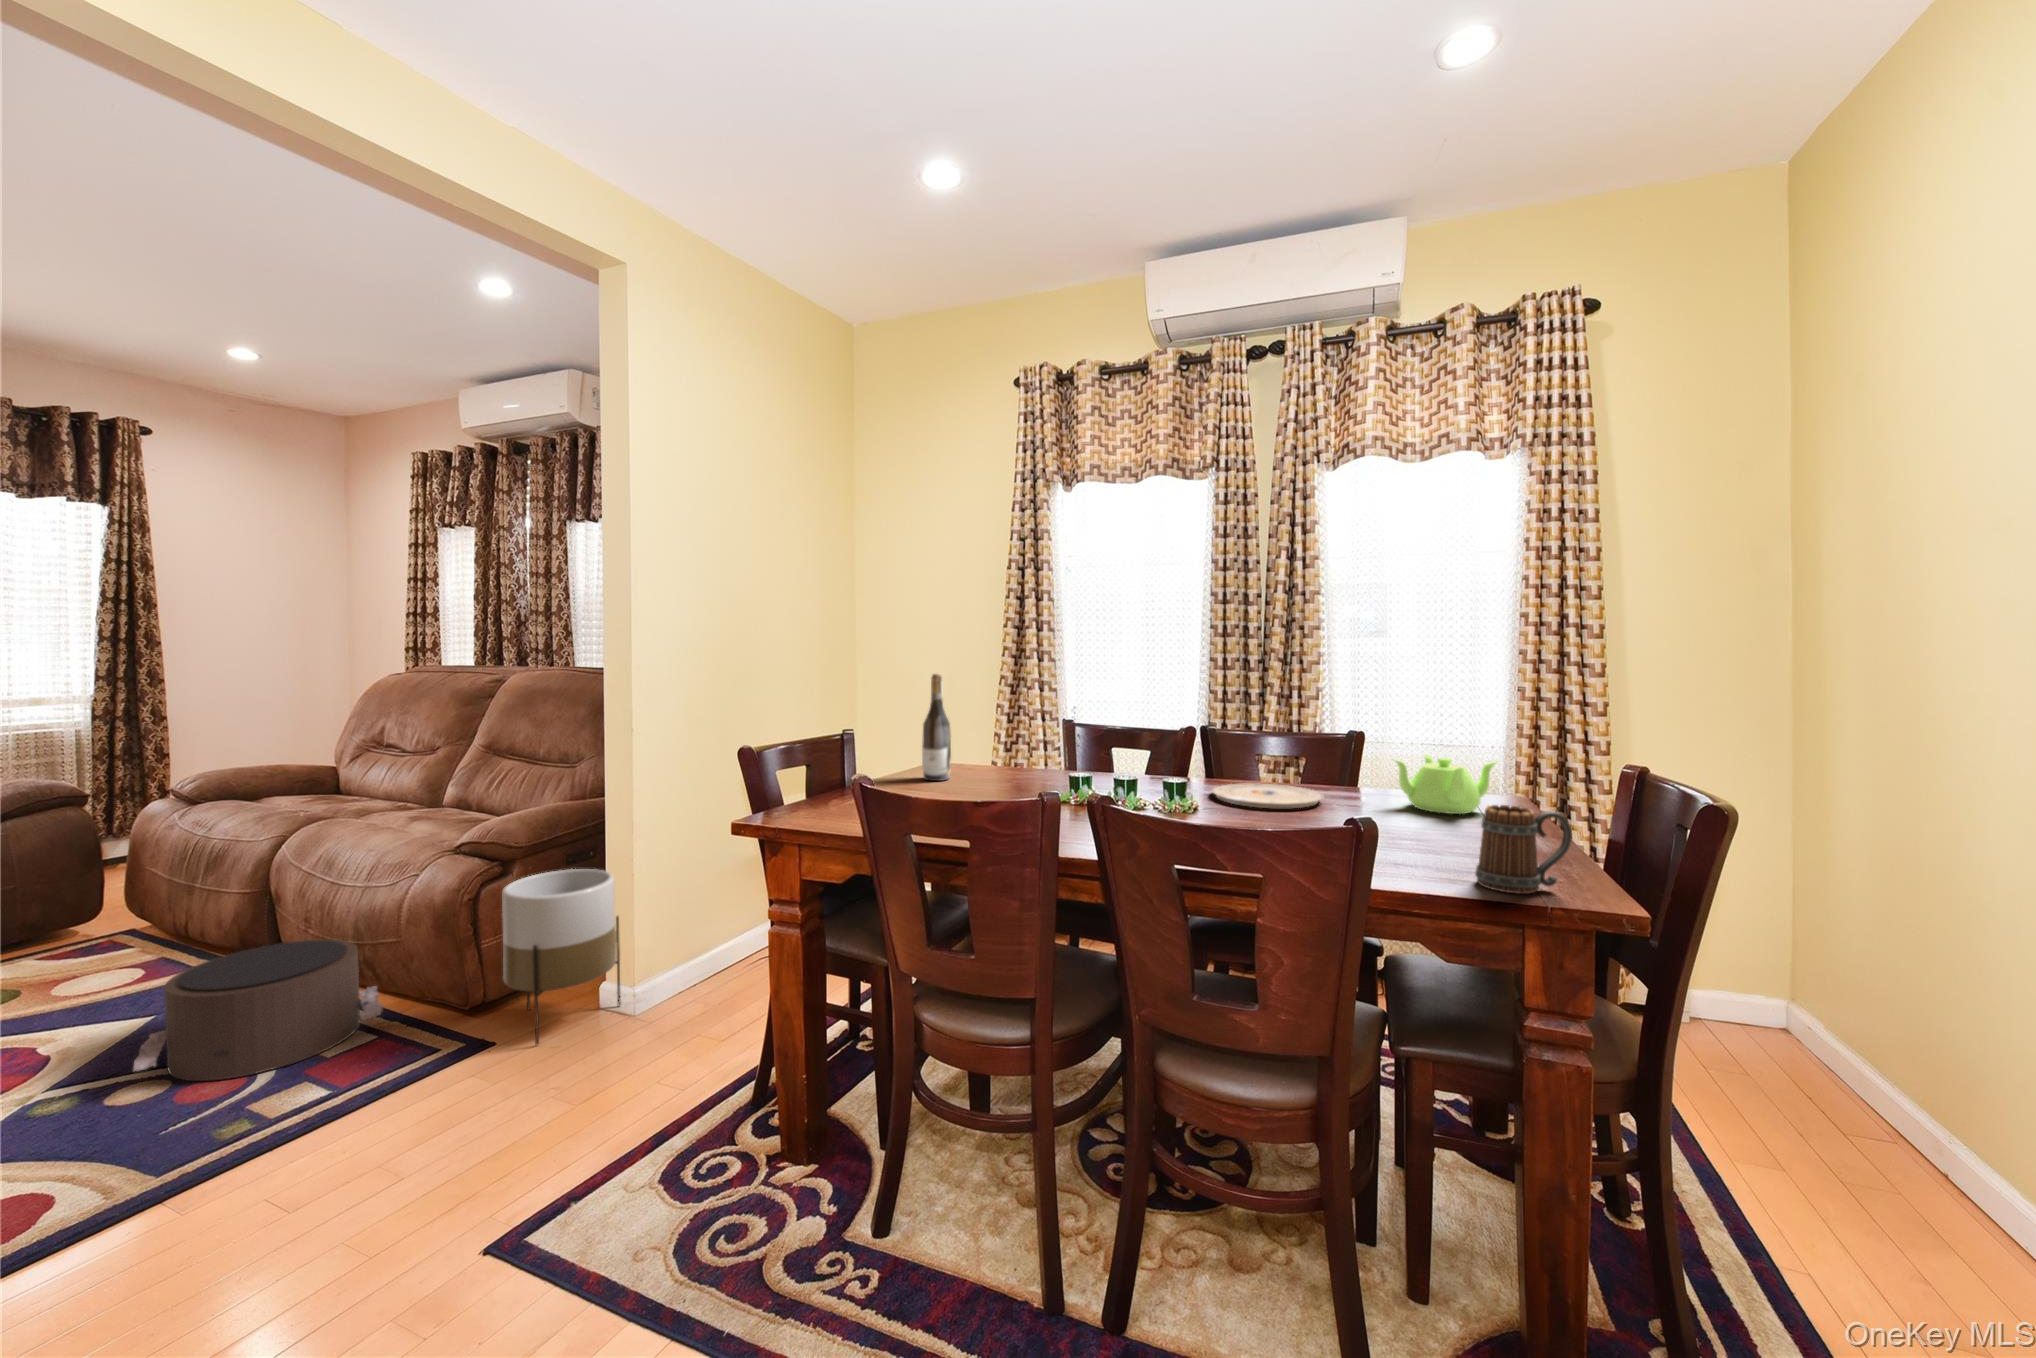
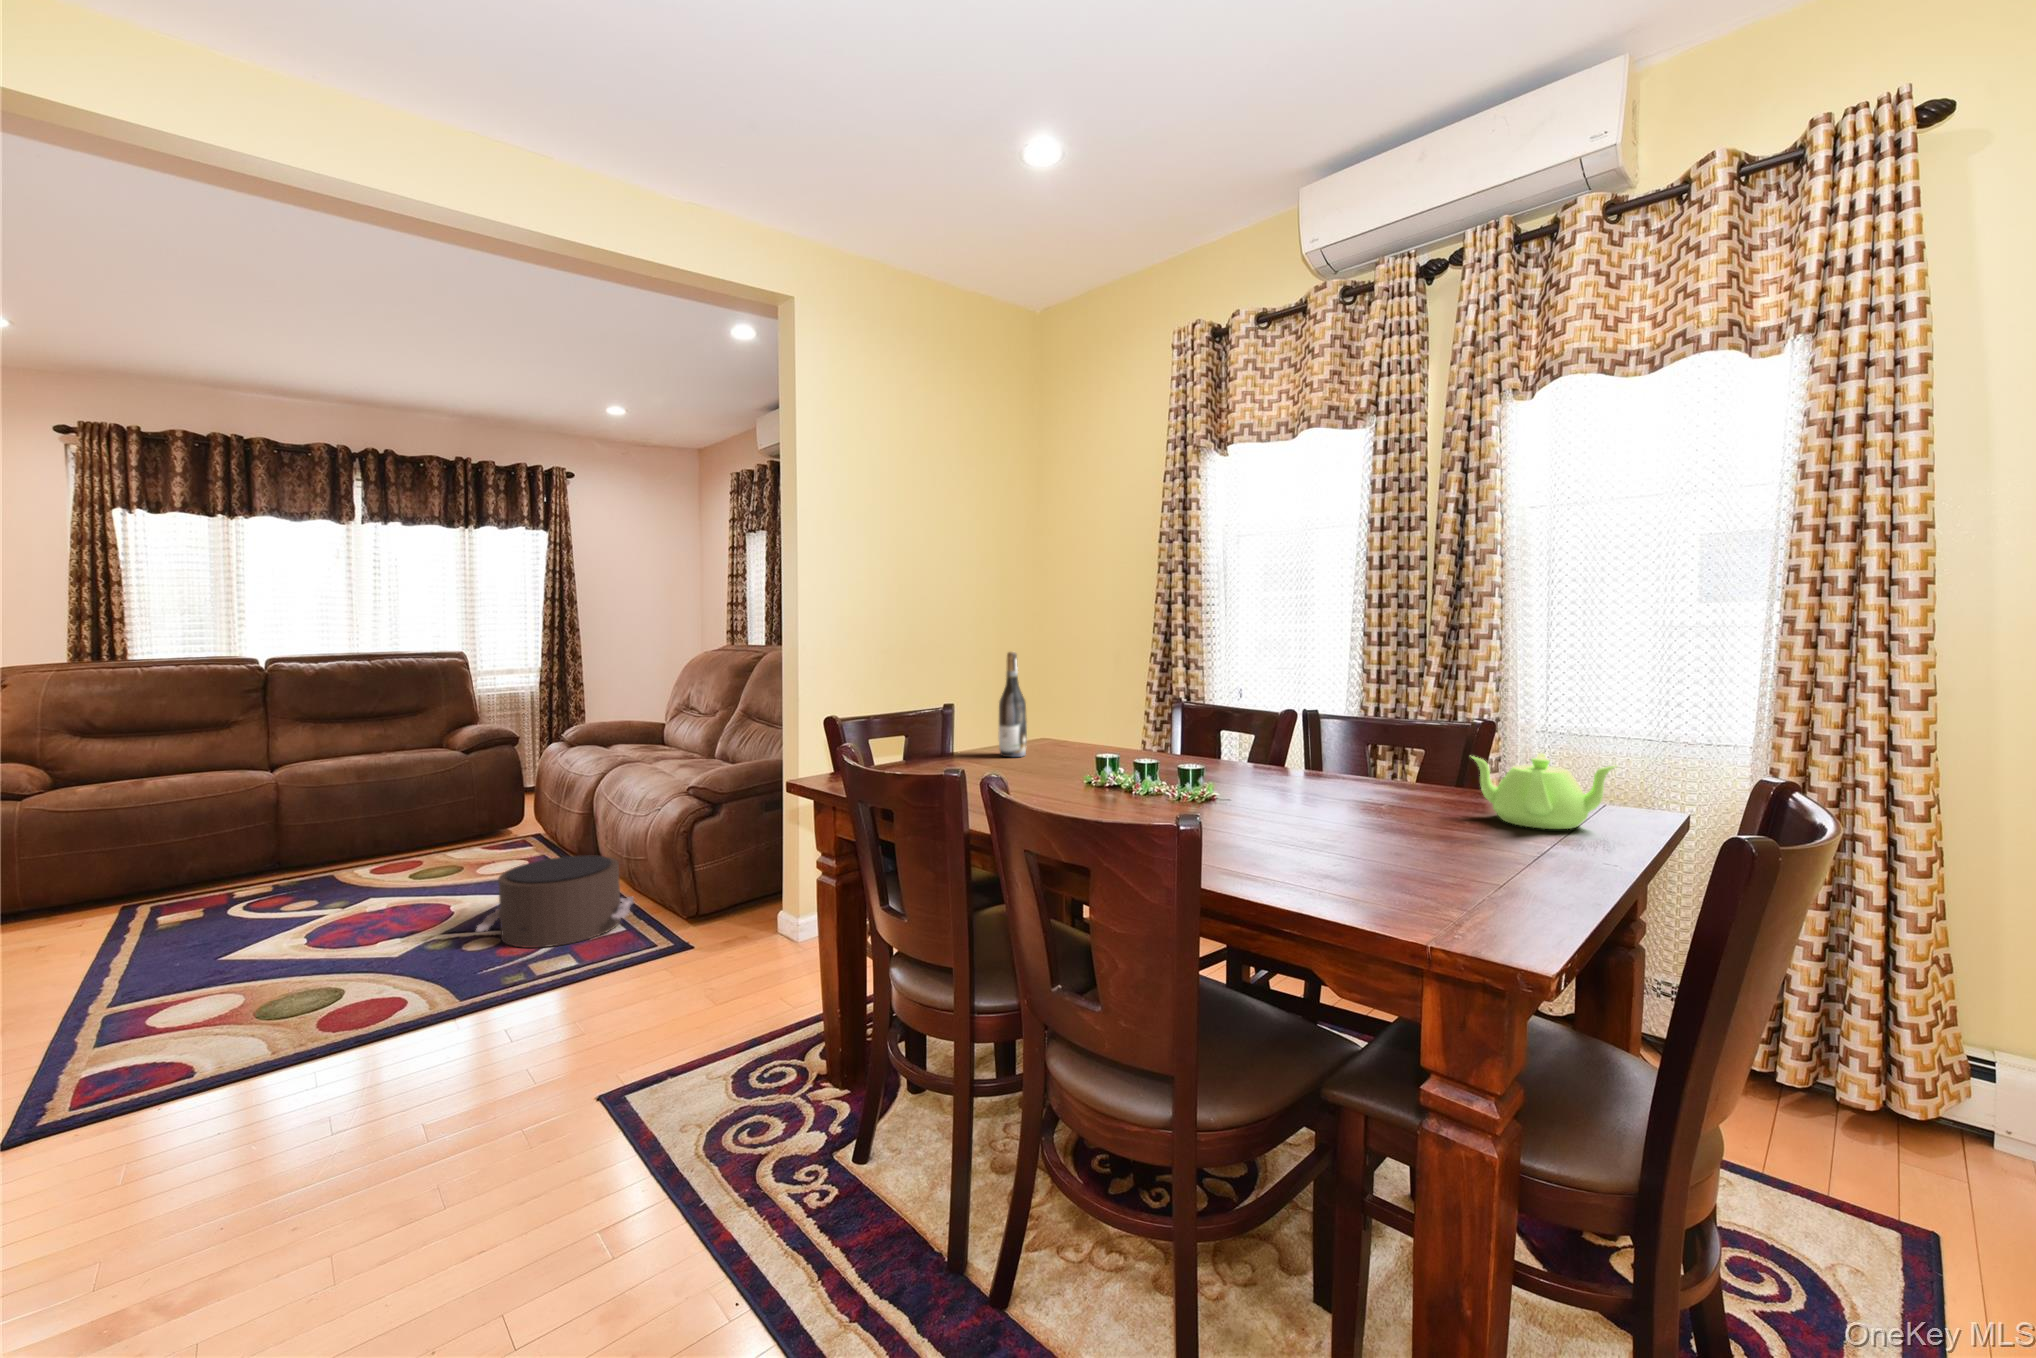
plate: present [1212,783,1323,809] -> none [1261,778,1393,807]
mug: present [1475,805,1572,894] -> none [1395,809,1510,920]
planter: present [502,869,621,1045] -> none [697,818,790,959]

